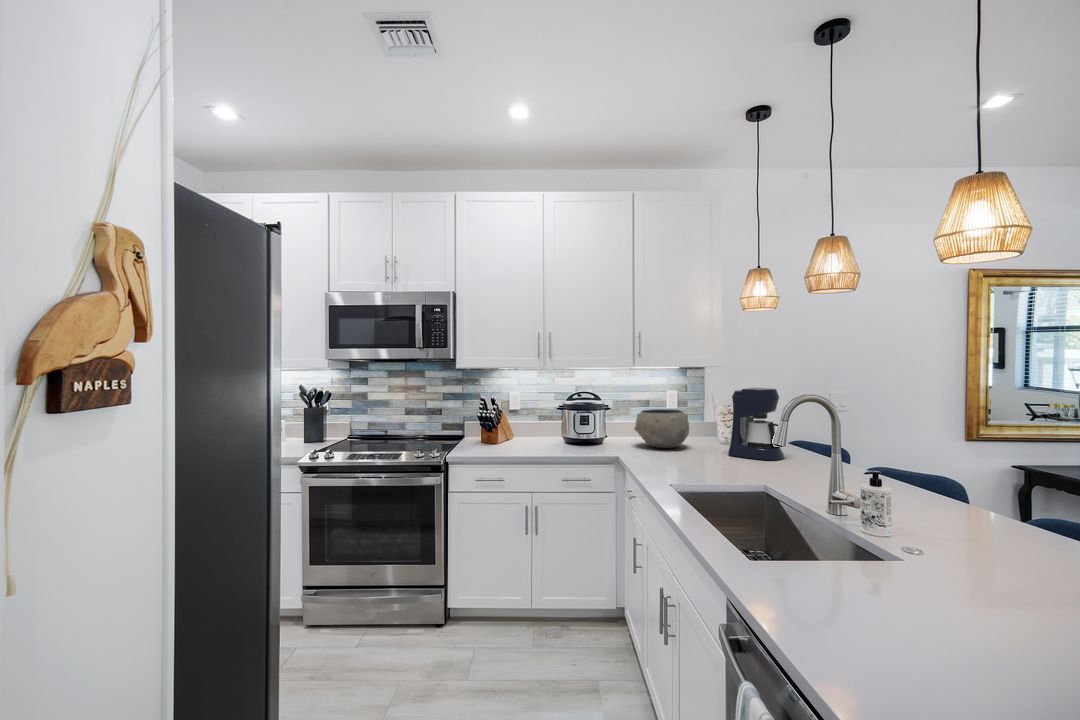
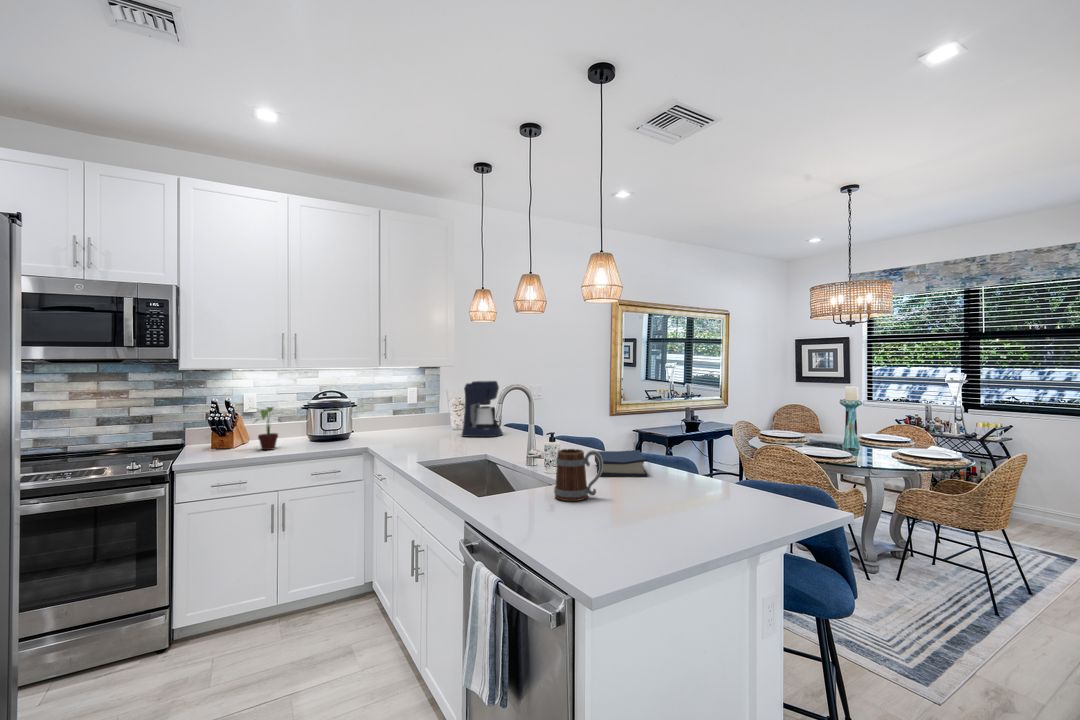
potted plant: none [504,407,545,450] -> present [255,407,281,450]
ceramic bowl: present [634,409,689,448] -> none [380,403,429,437]
hardback book: none [930,515,1044,582] -> present [595,450,647,476]
mug: none [848,520,945,611] -> present [554,449,603,501]

